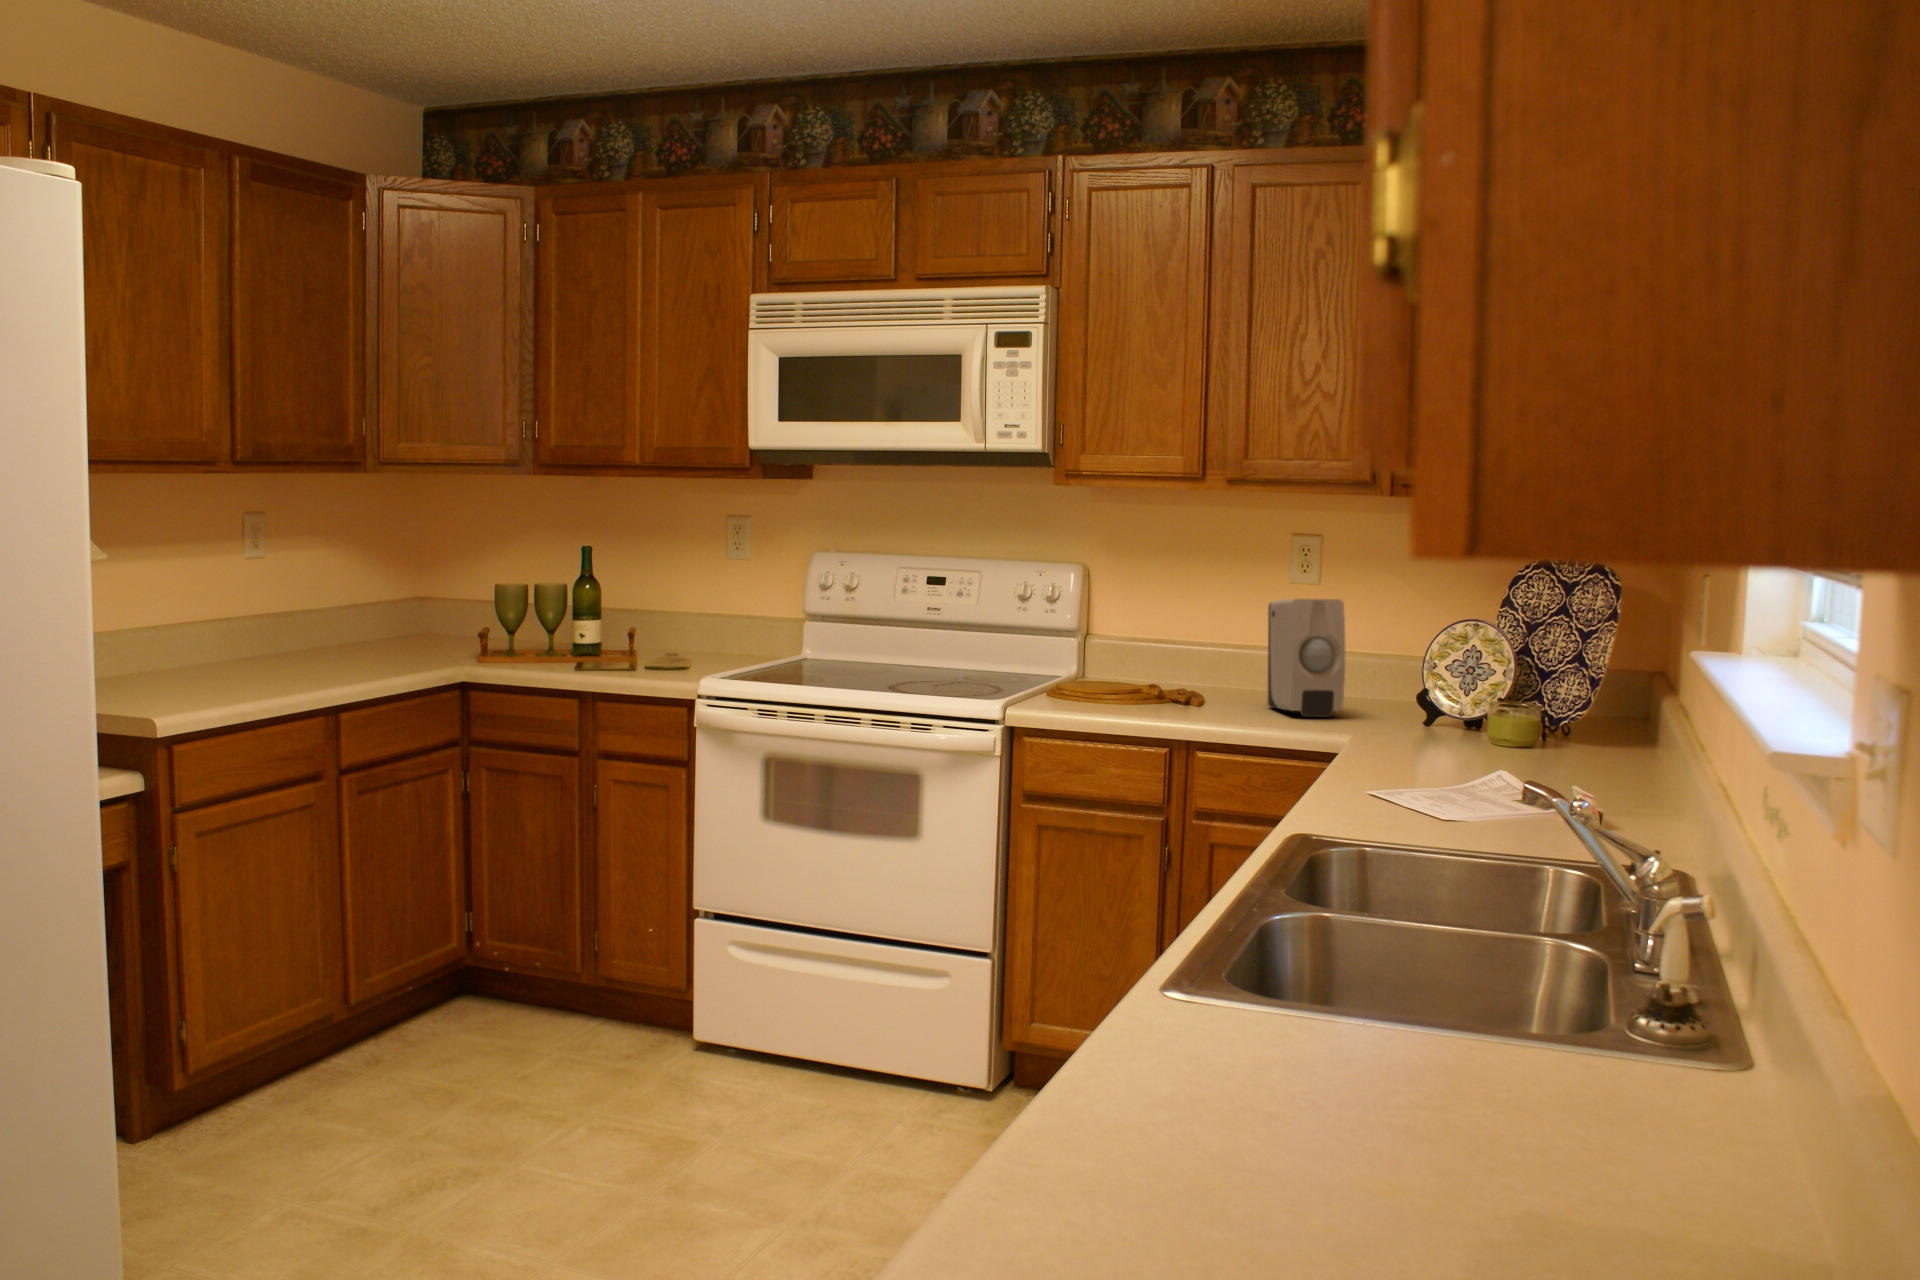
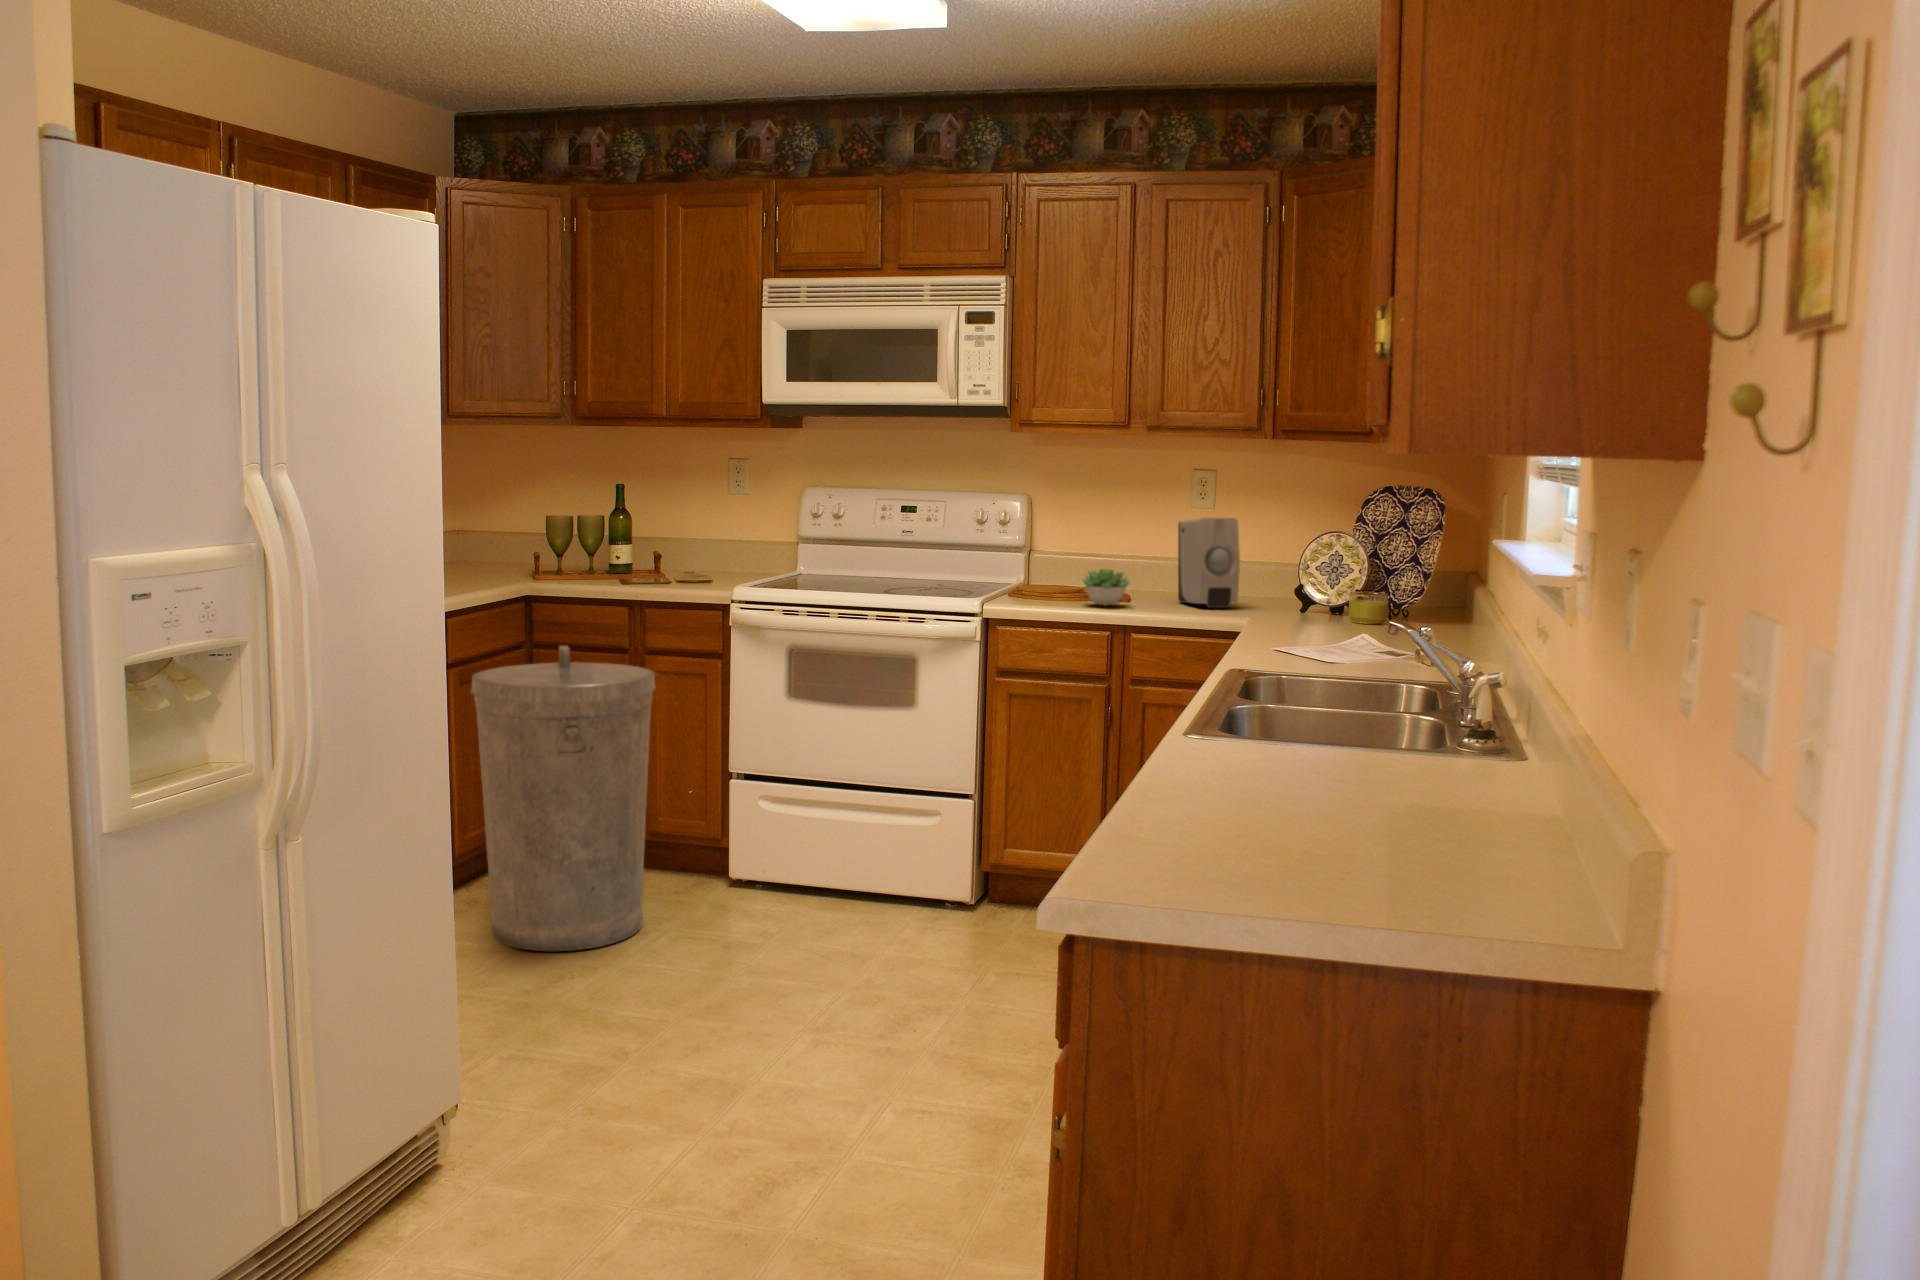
succulent plant: none [1137,663,1200,711] -> present [1083,569,1129,606]
trash can: none [351,751,587,1142] -> present [470,645,656,951]

